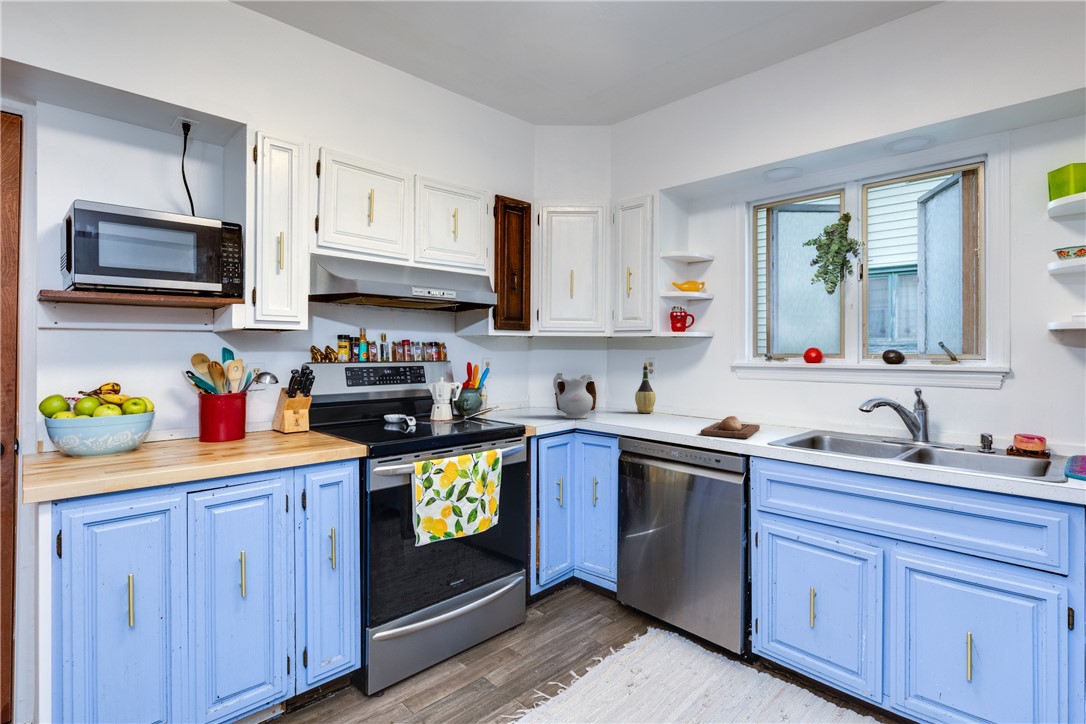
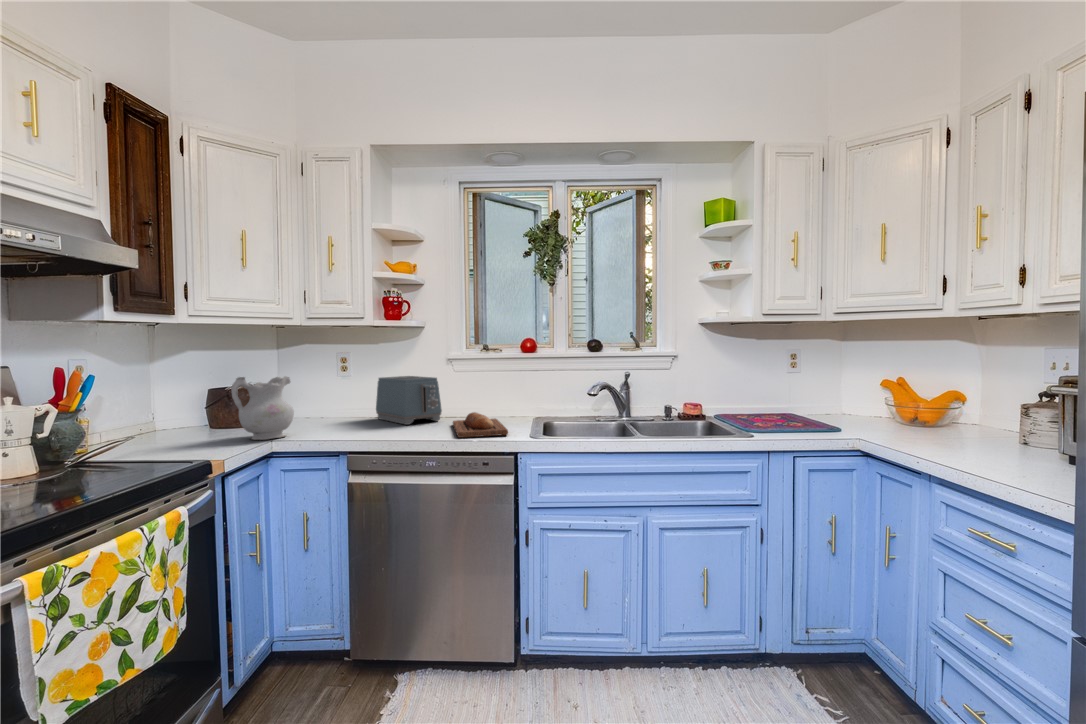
wine bottle: present [635,363,655,413] -> none [334,358,360,420]
toaster: none [666,380,714,421] -> present [376,376,442,425]

